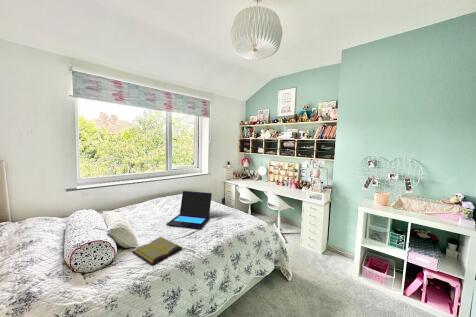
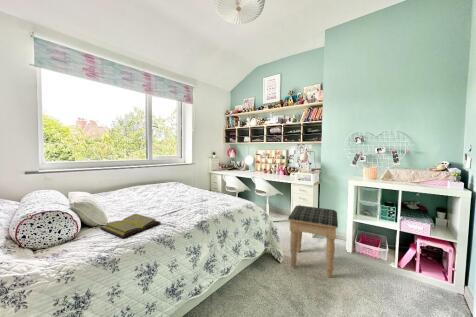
laptop: present [166,191,212,229] -> none [143,172,195,207]
footstool: none [297,226,346,300] -> present [288,206,338,278]

